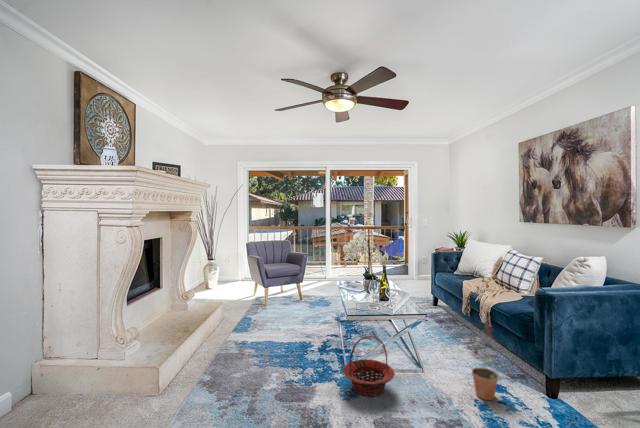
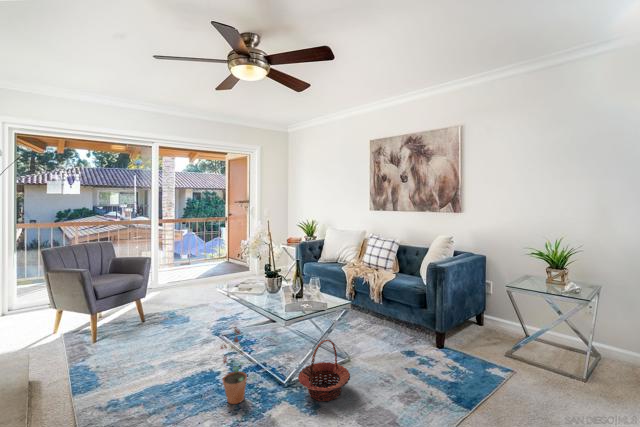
potted plant: present [470,323,498,400] -> present [221,327,247,404]

